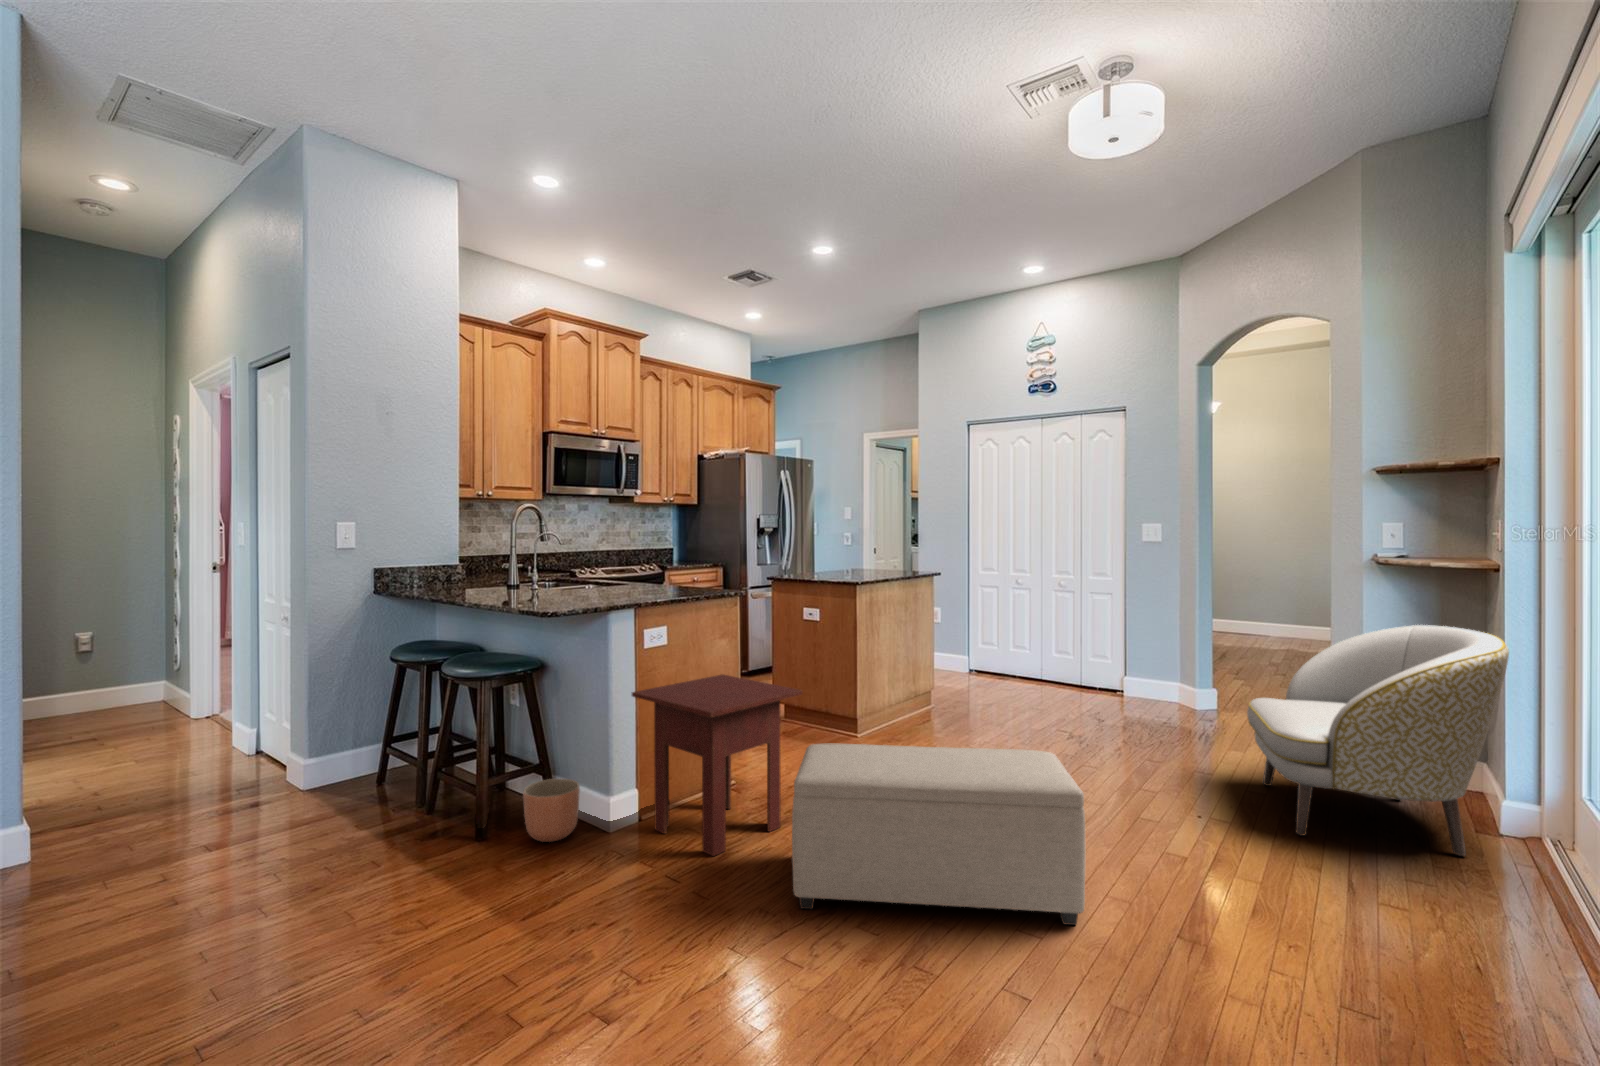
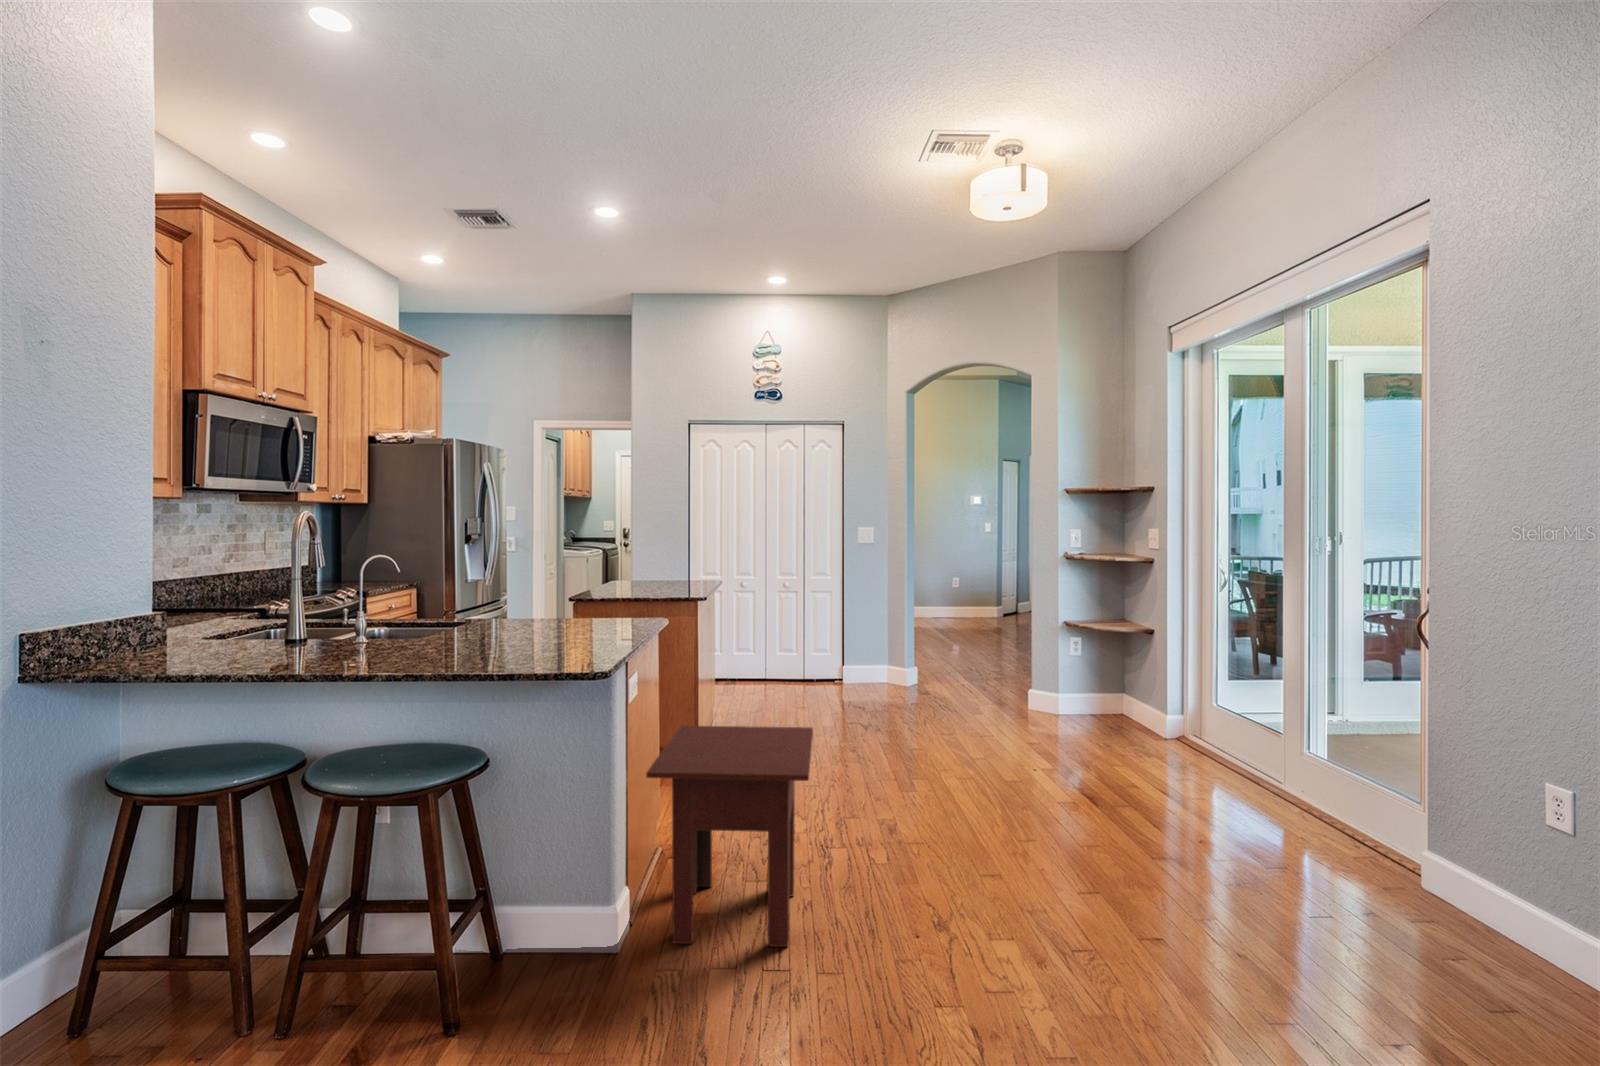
armchair: present [1247,625,1509,856] -> none [1024,603,1202,767]
ottoman: present [792,743,1085,925] -> none [868,743,1131,963]
planter: present [523,779,580,842] -> none [512,917,595,1024]

